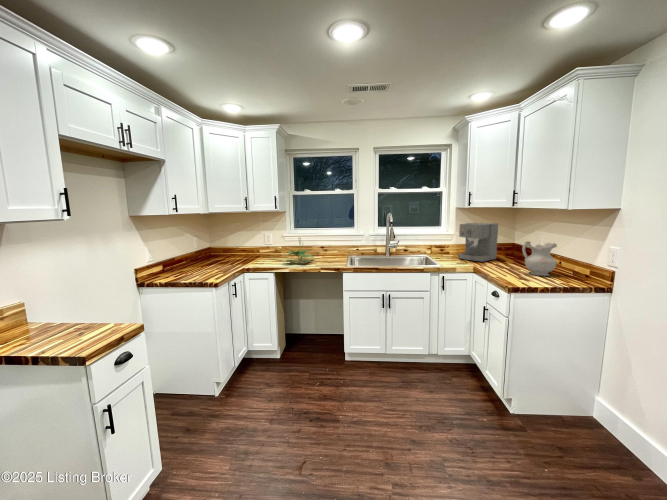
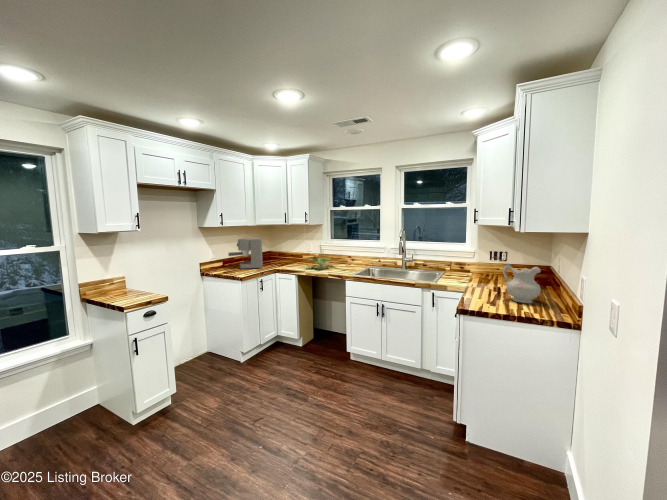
coffee maker: present [458,223,498,262] -> present [228,238,263,269]

